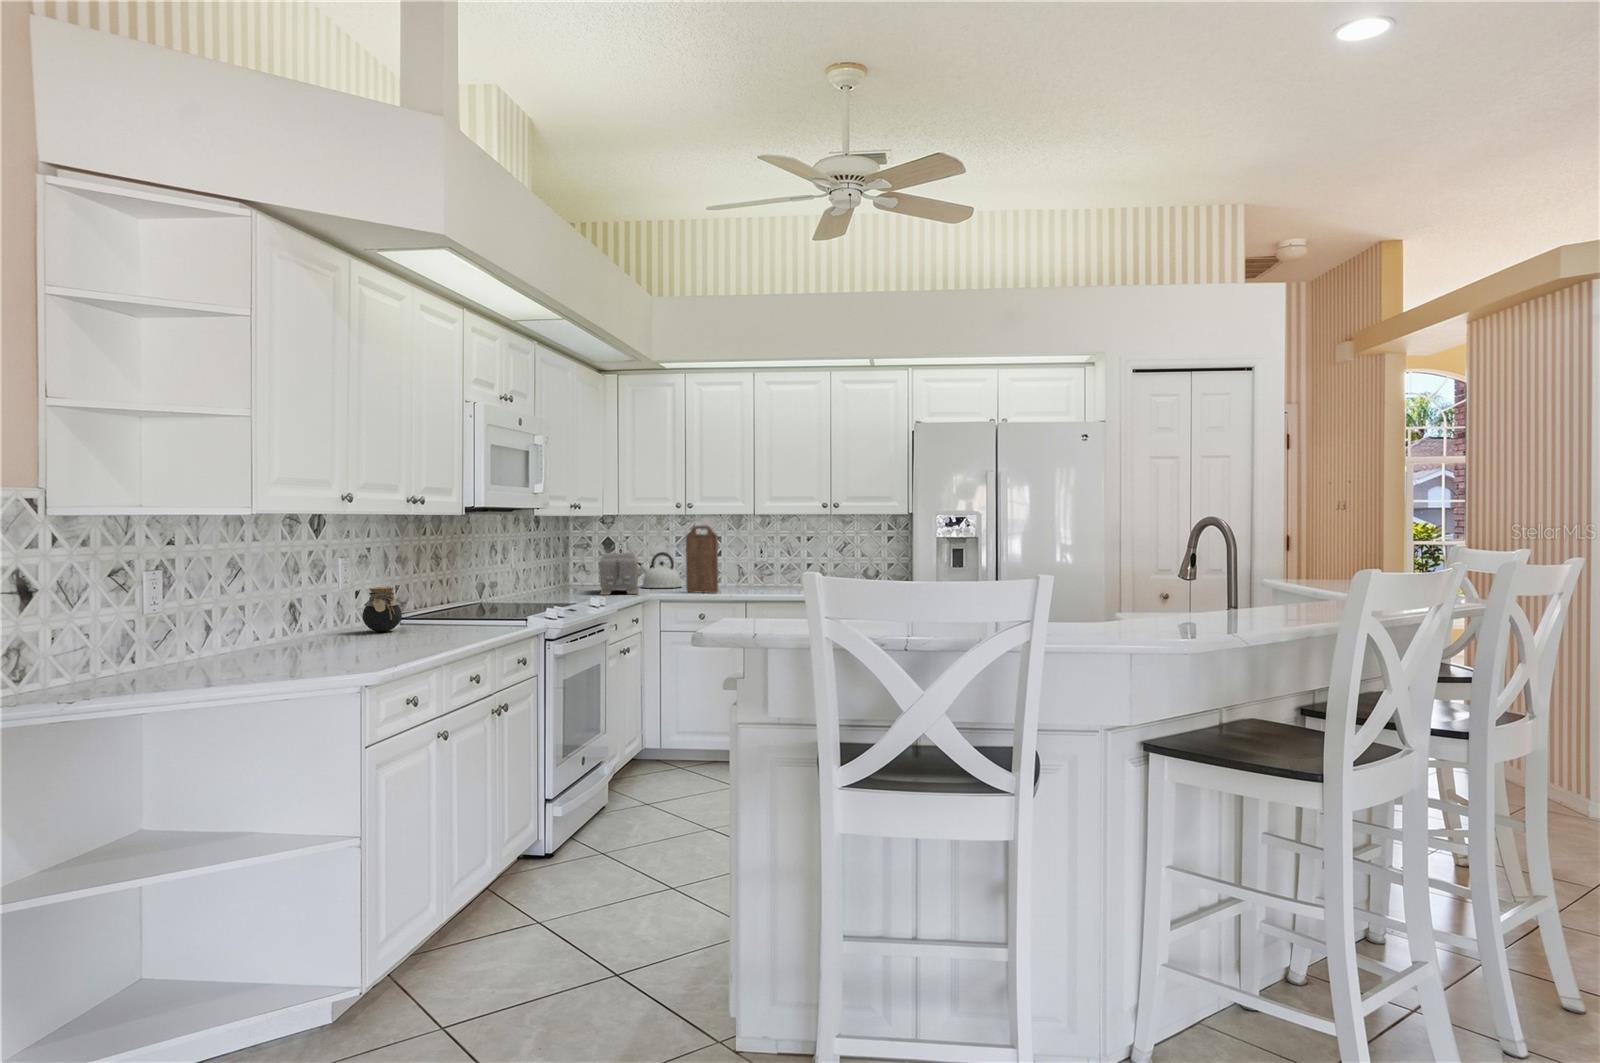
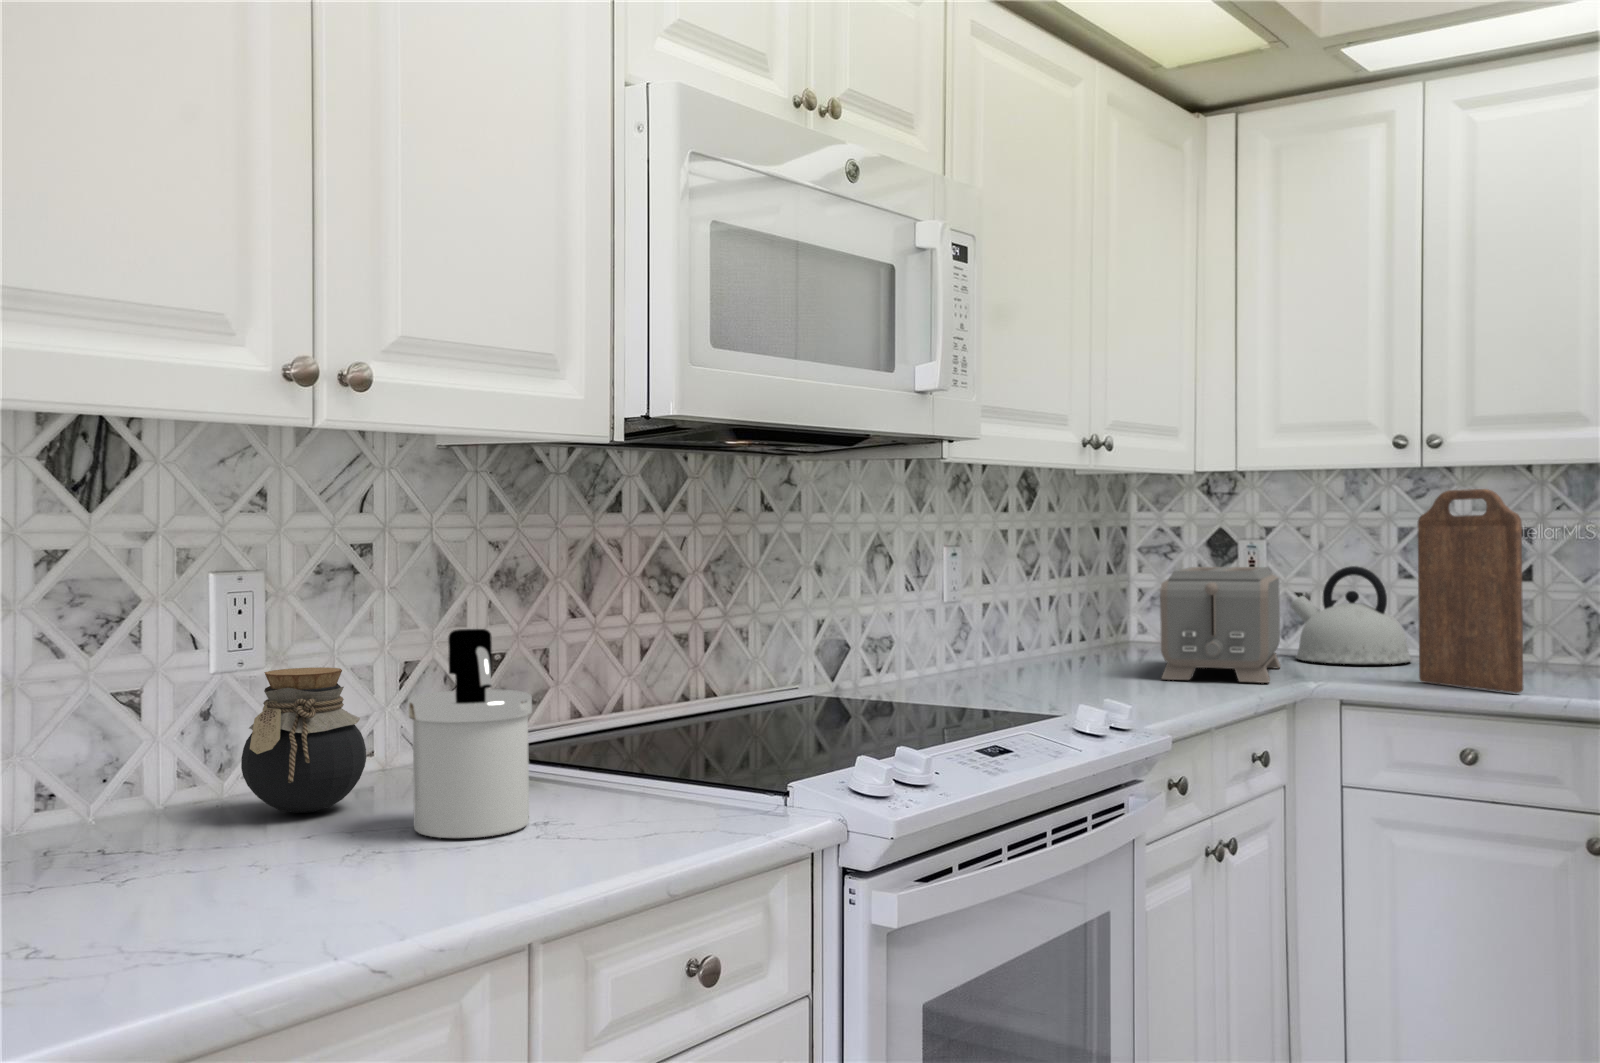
soap dispenser: none [429,573,470,631] -> present [408,629,532,838]

